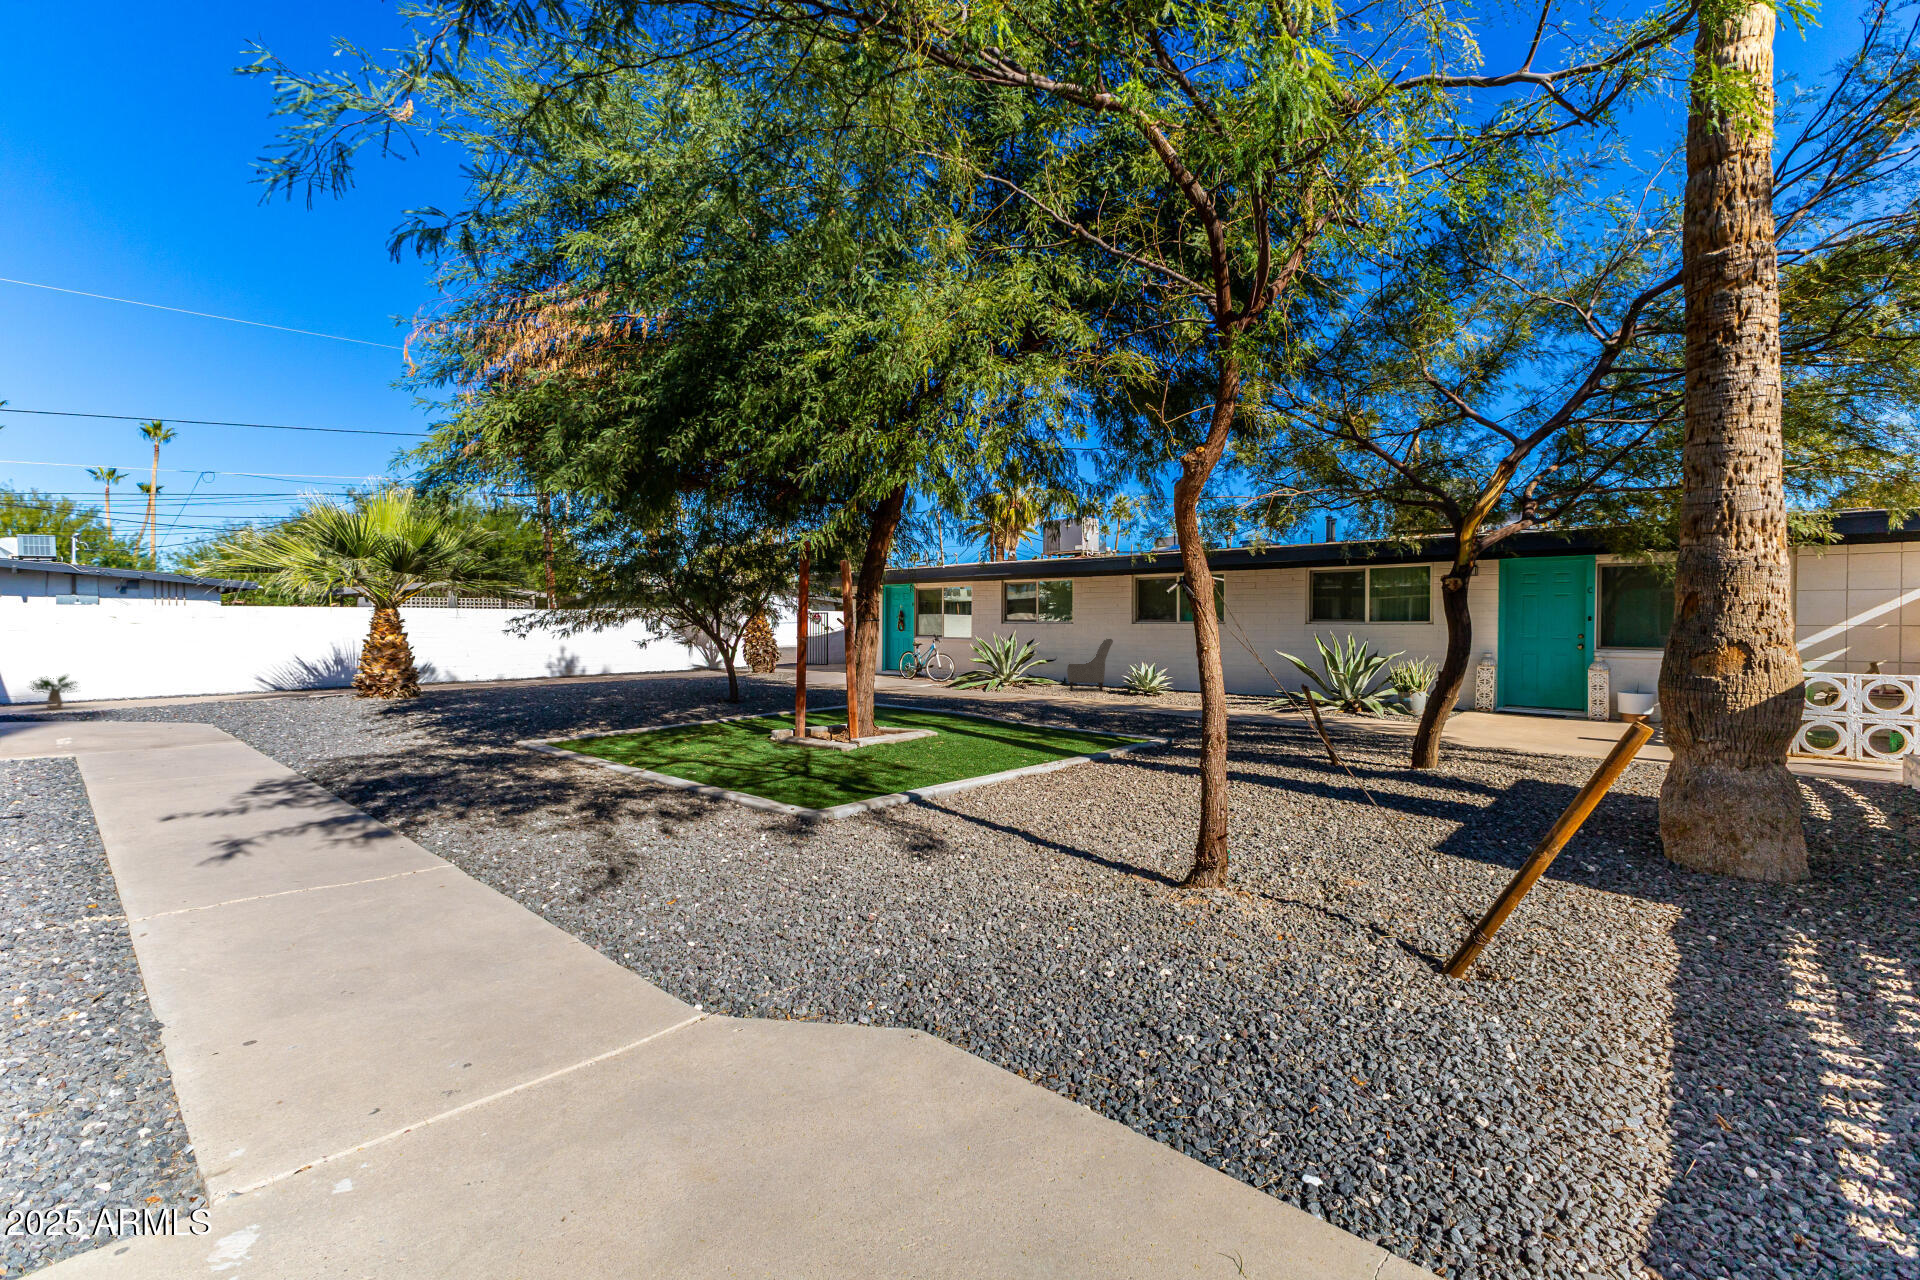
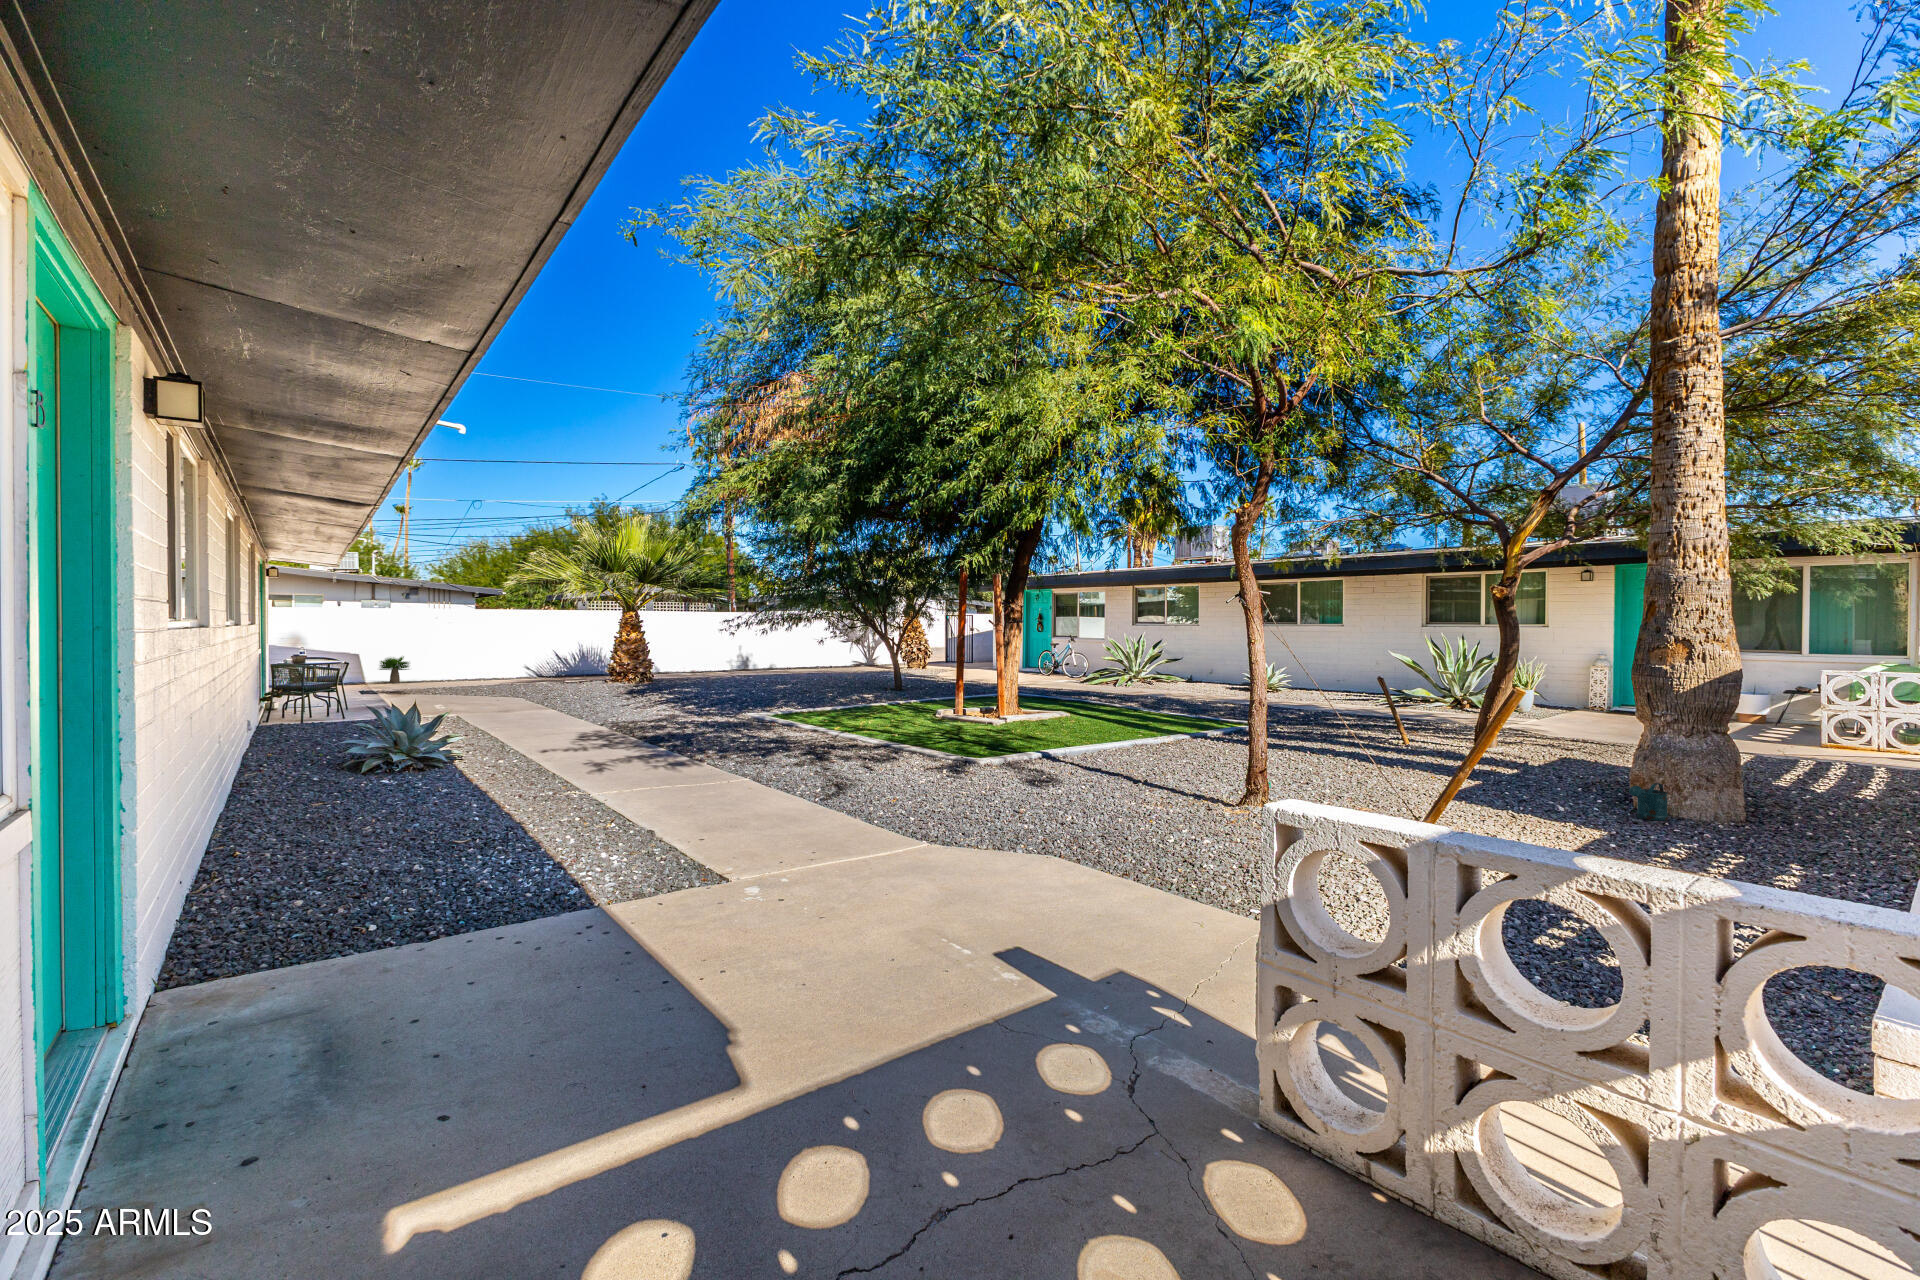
chair: present [1067,639,1113,691] -> none [1194,639,1237,688]
watering can: none [1686,826,1729,878] -> present [1629,783,1668,821]

